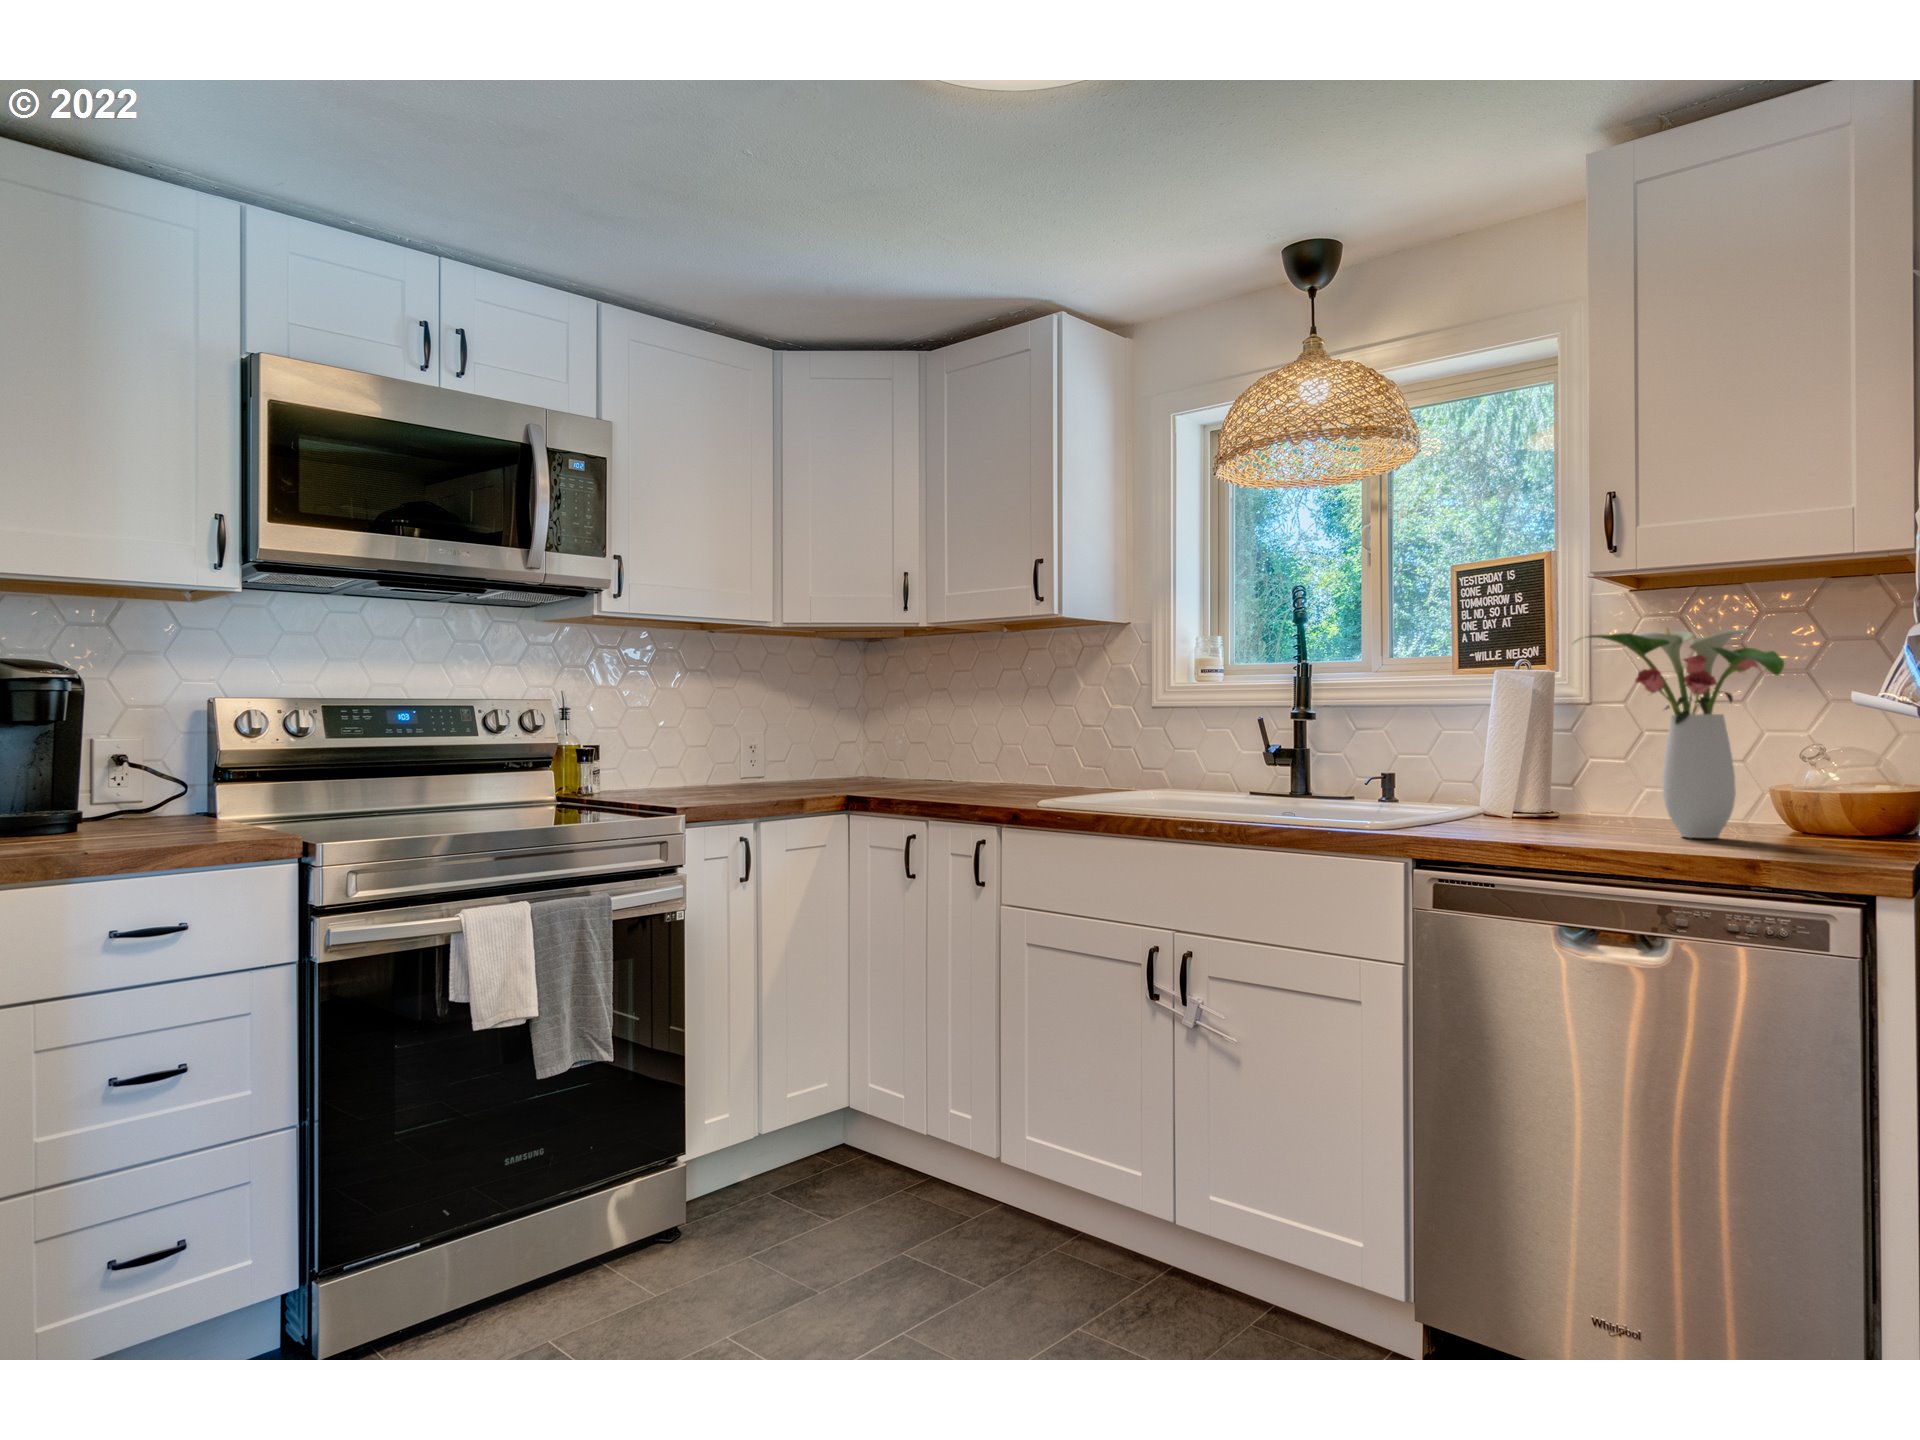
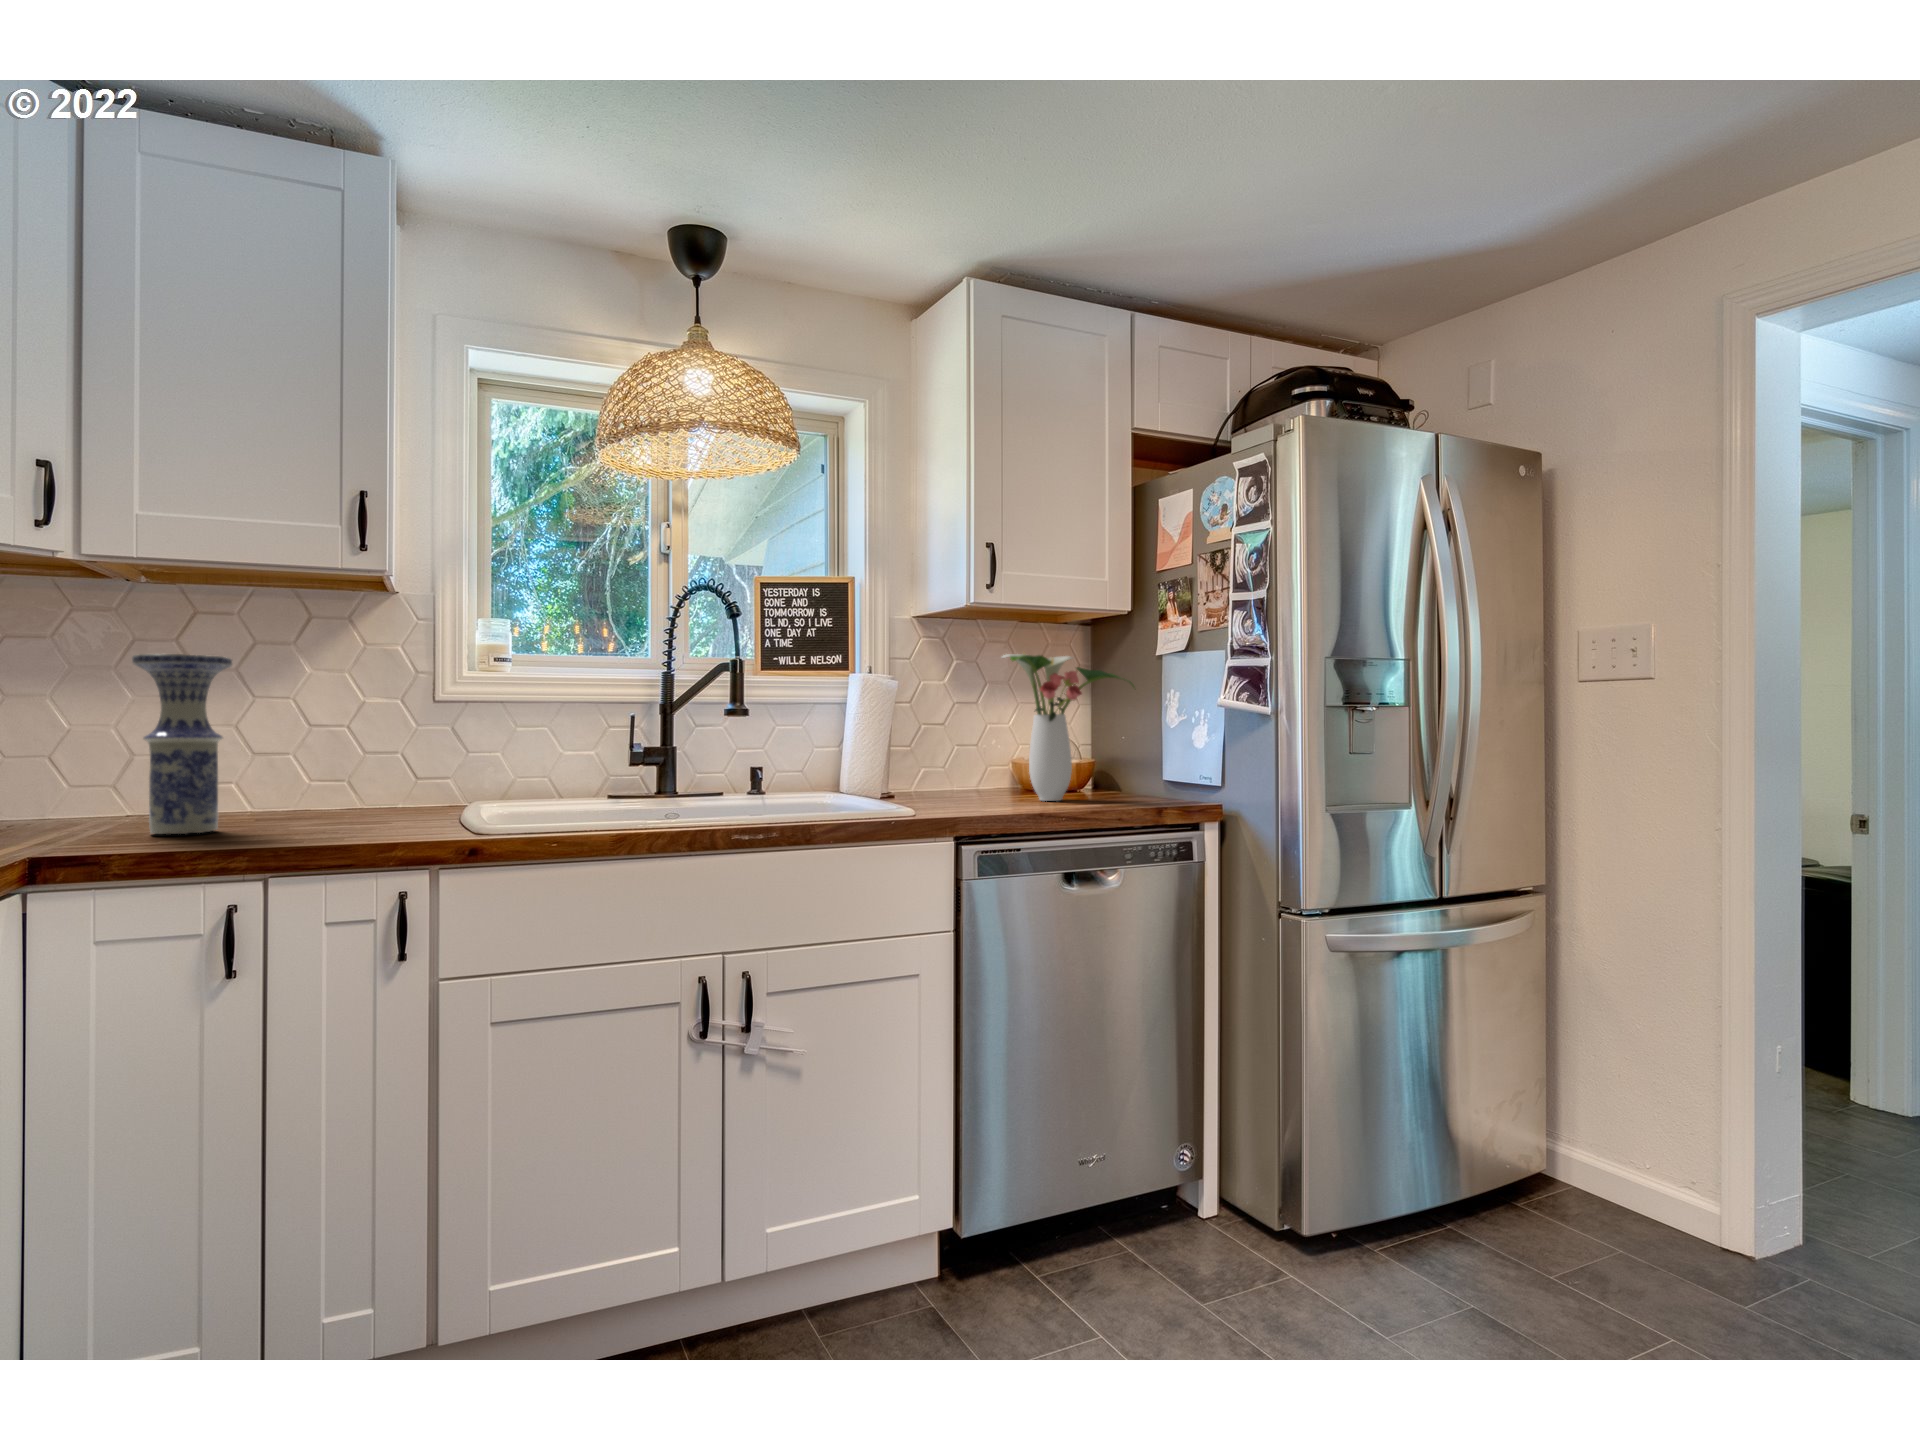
vase: none [933,679,986,793] -> present [132,654,232,834]

